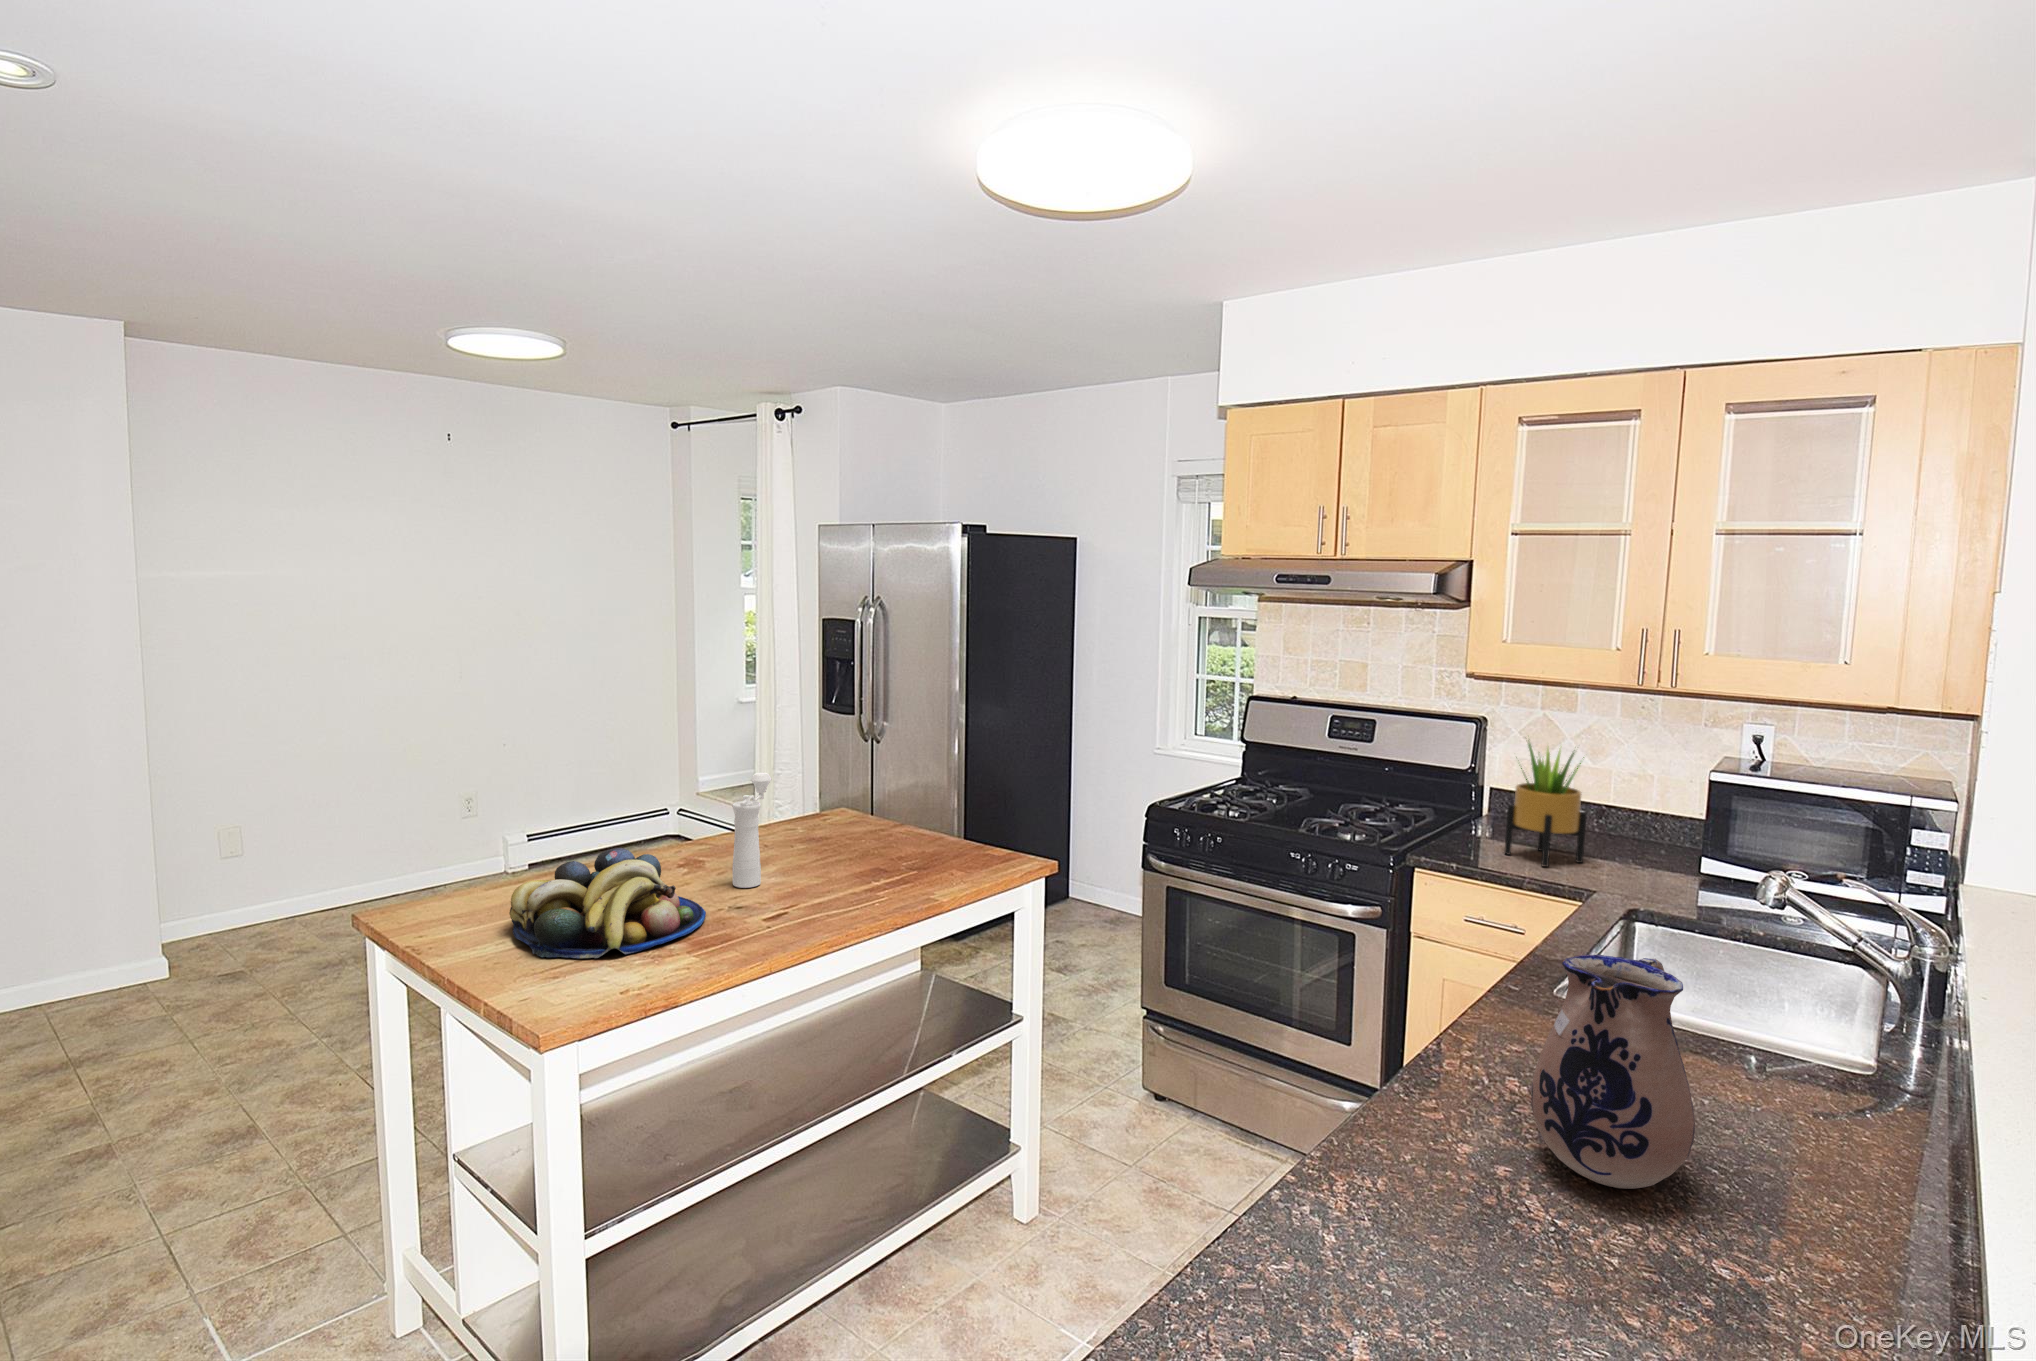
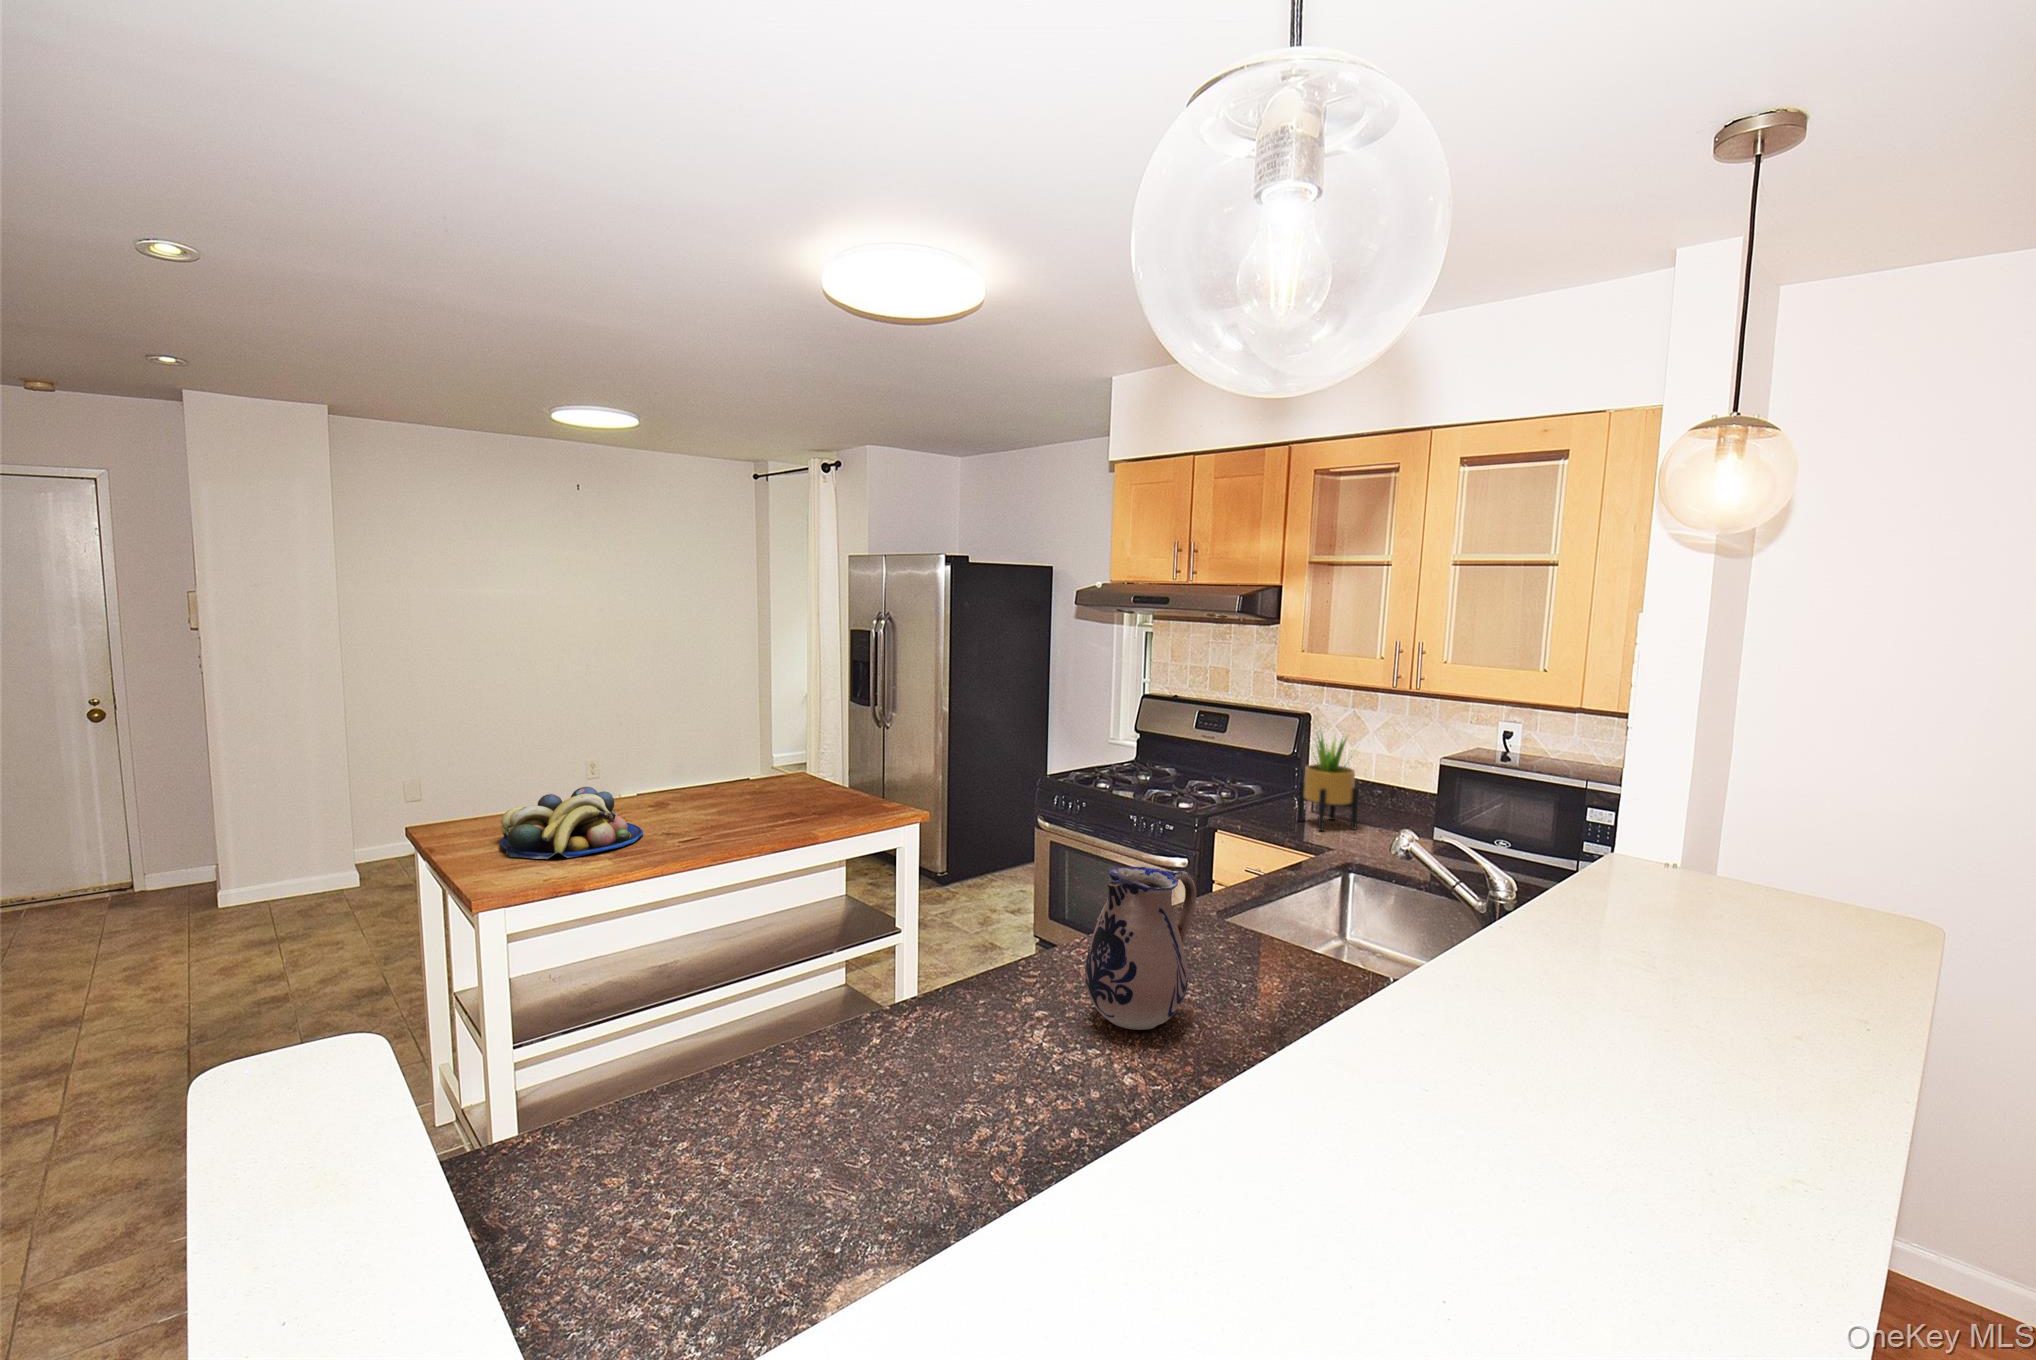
pepper mill: present [732,773,772,888] -> none [677,738,715,821]

